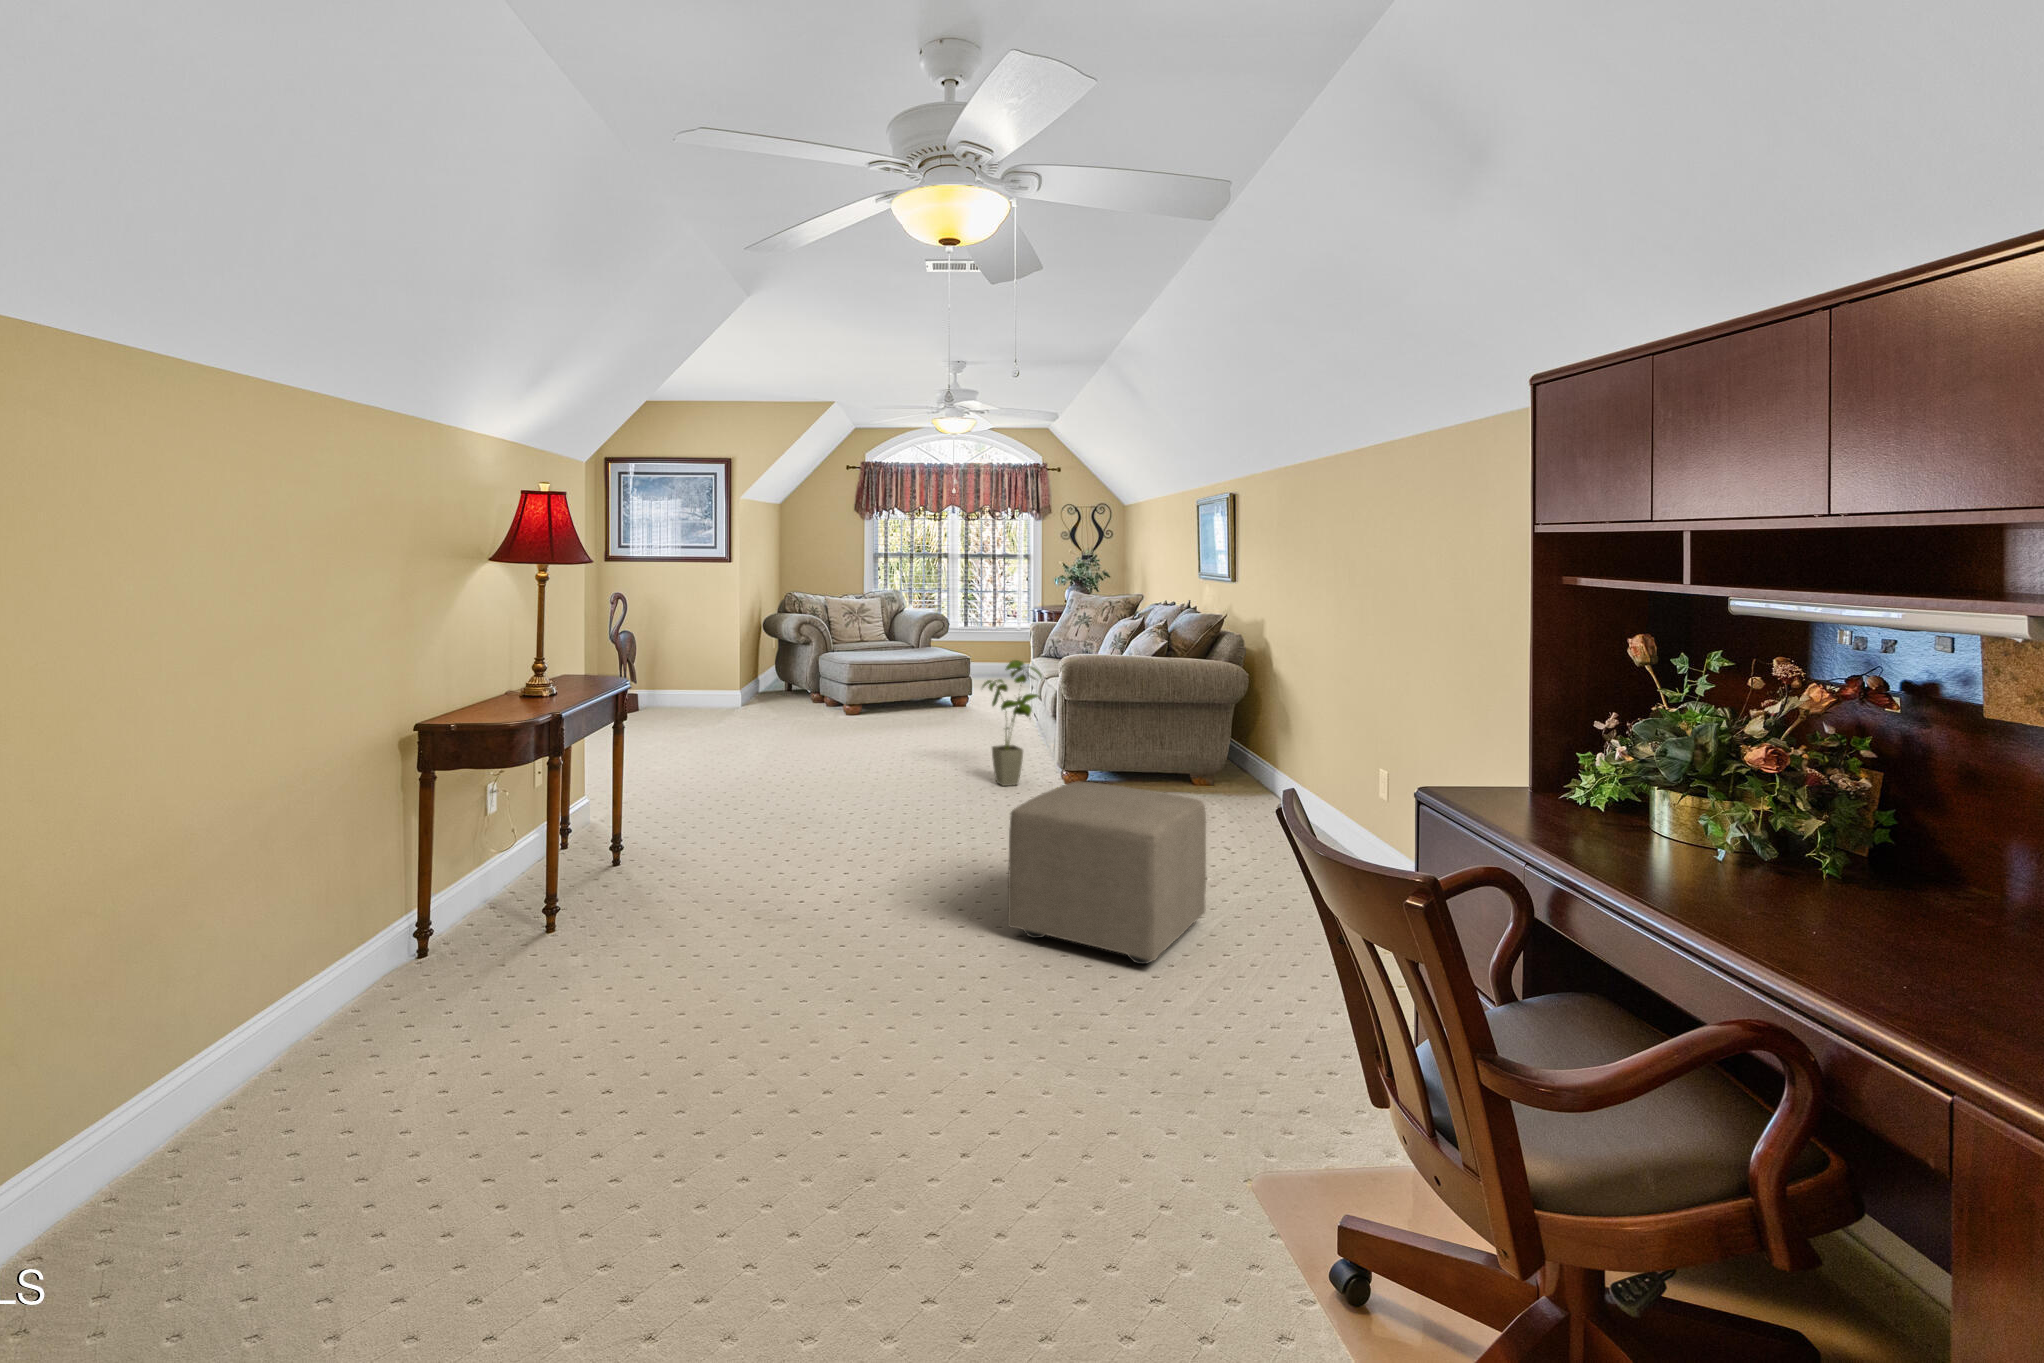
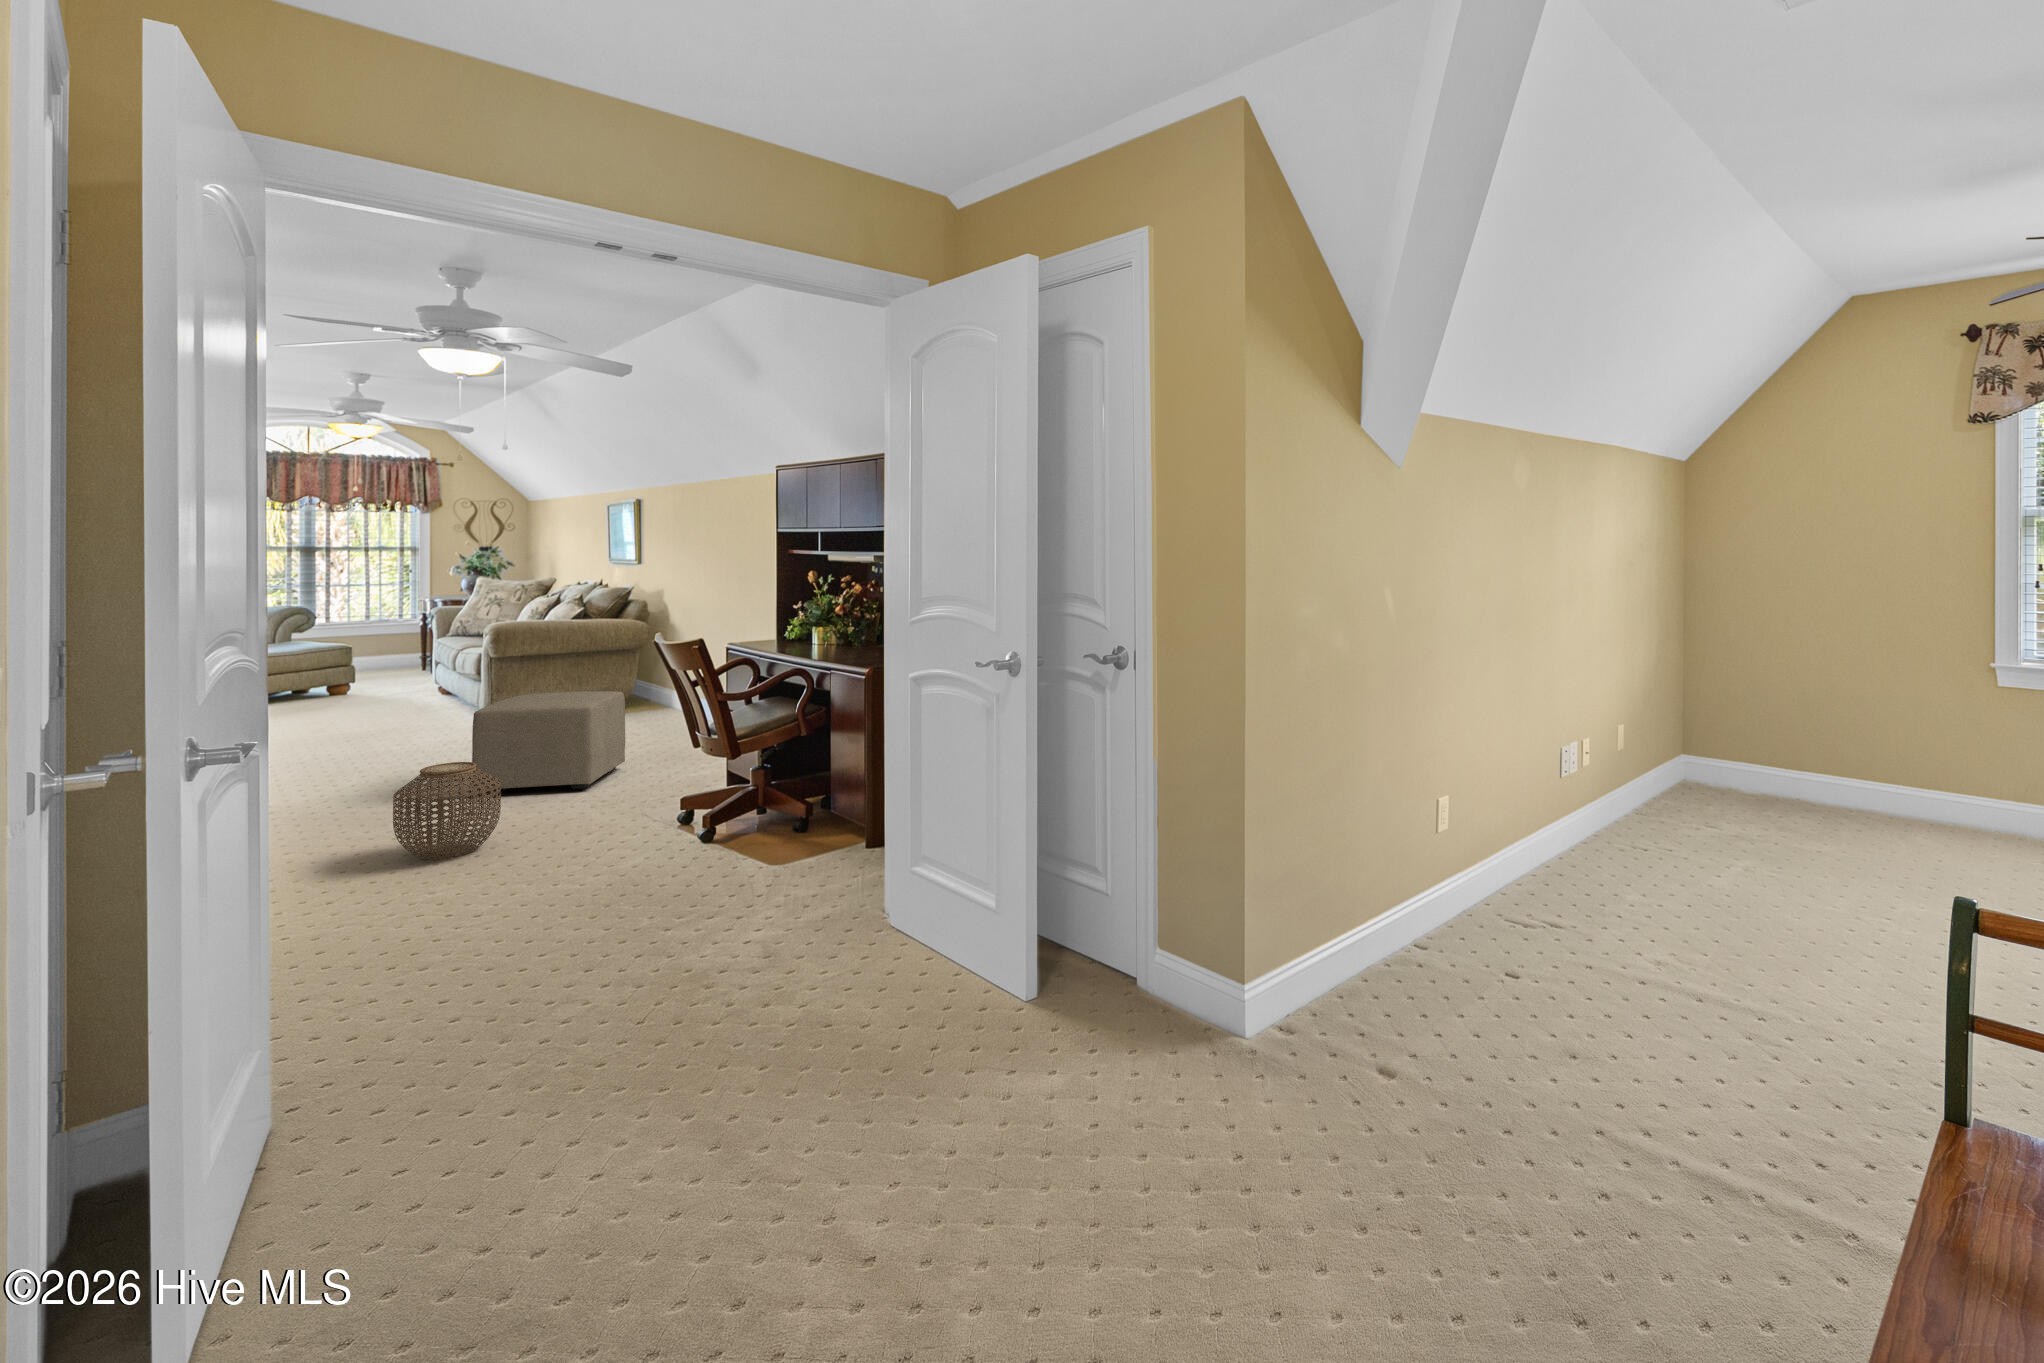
house plant: present [982,660,1042,786] -> none [400,630,468,735]
woven basket: none [867,929,1007,1108] -> present [393,762,501,860]

